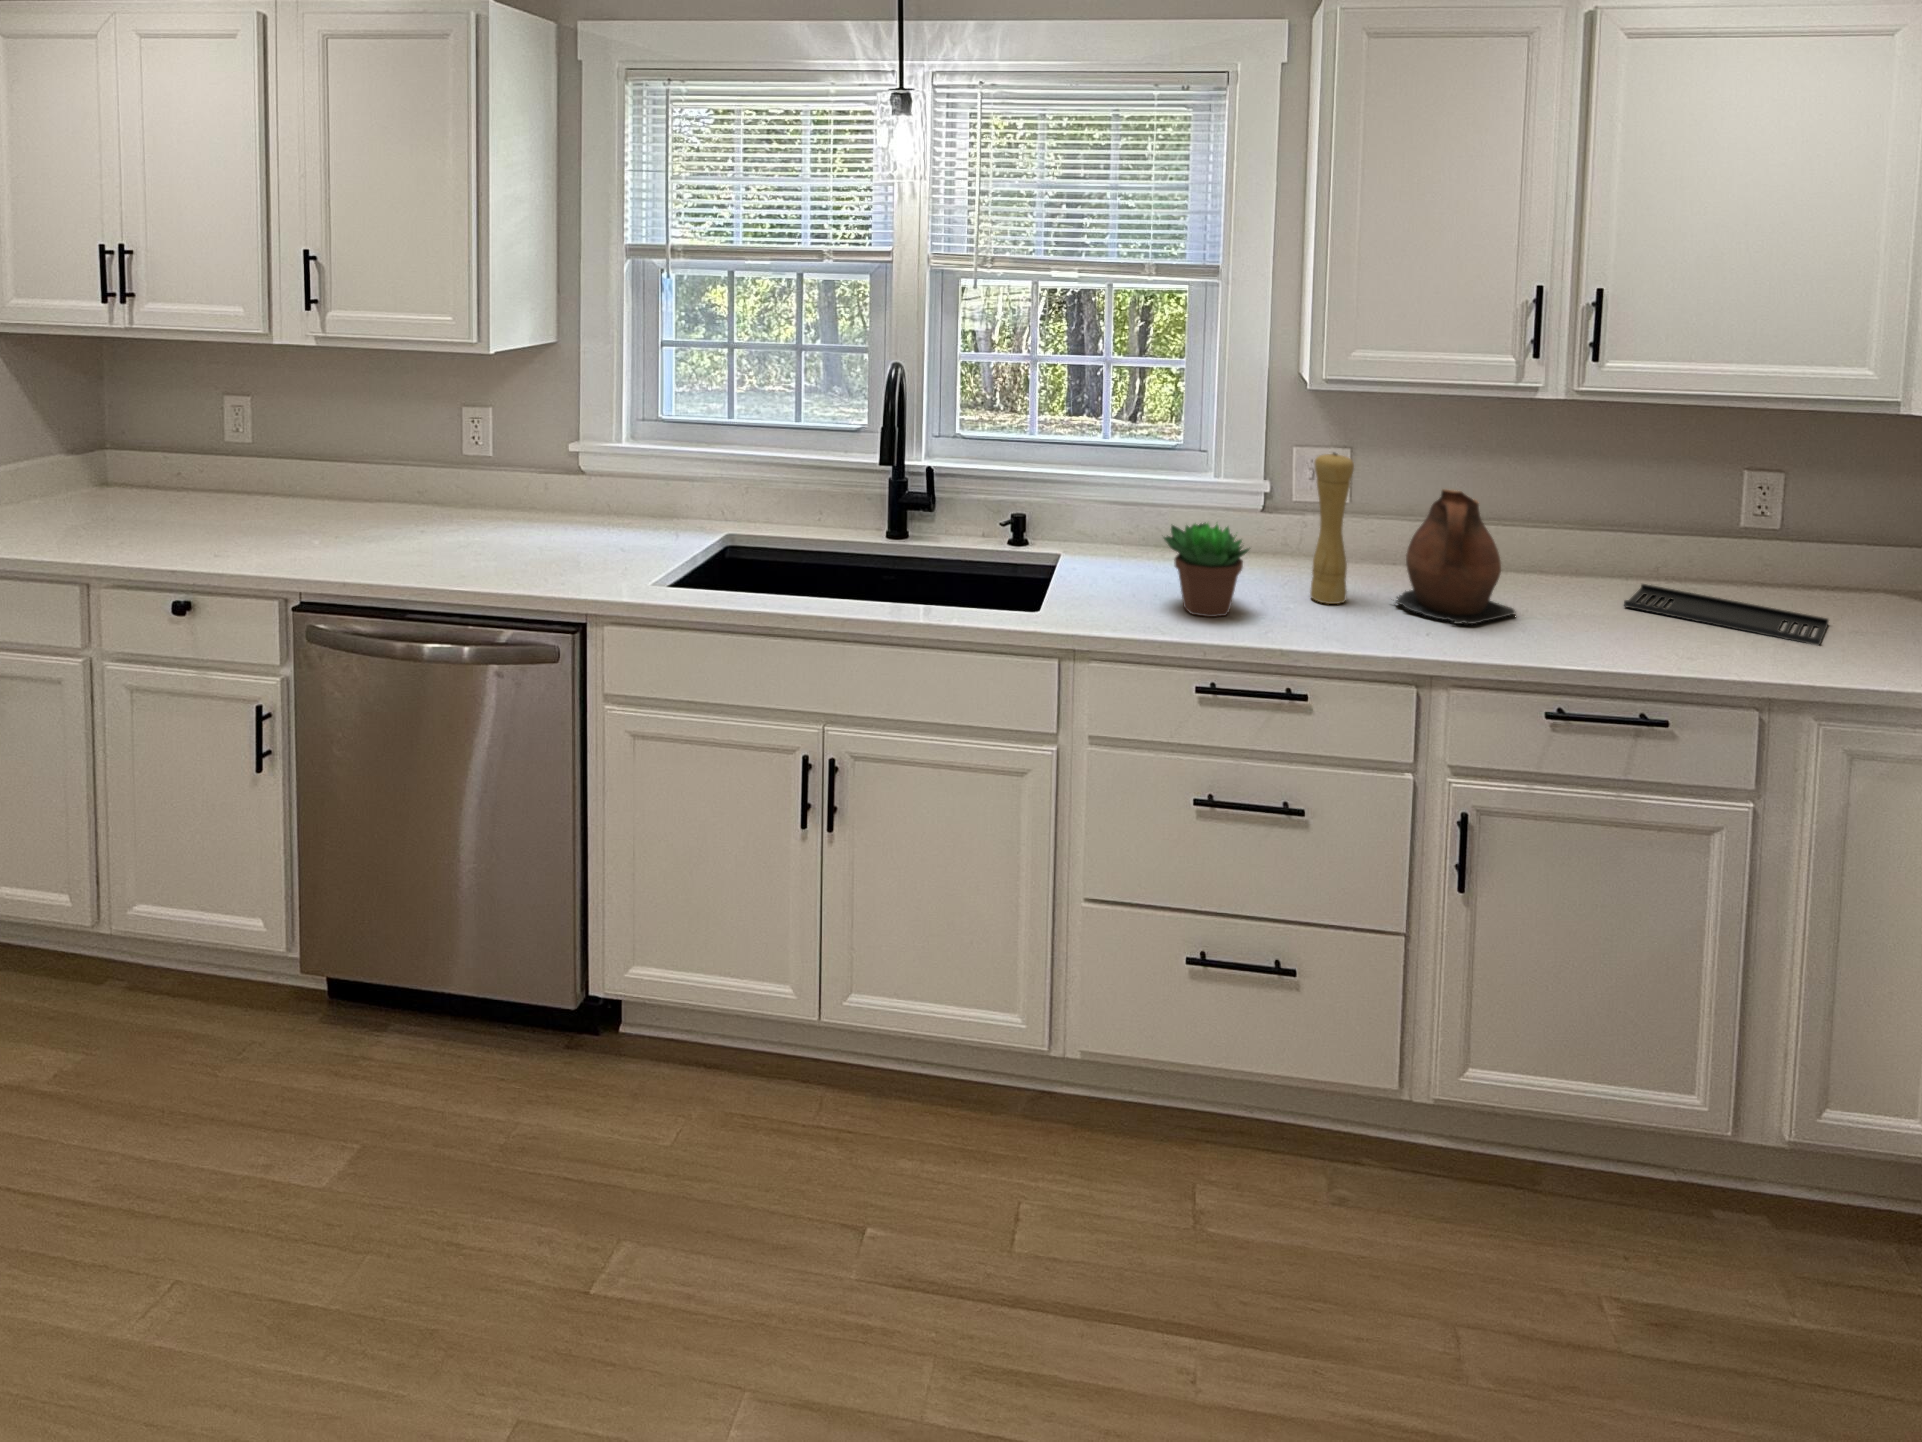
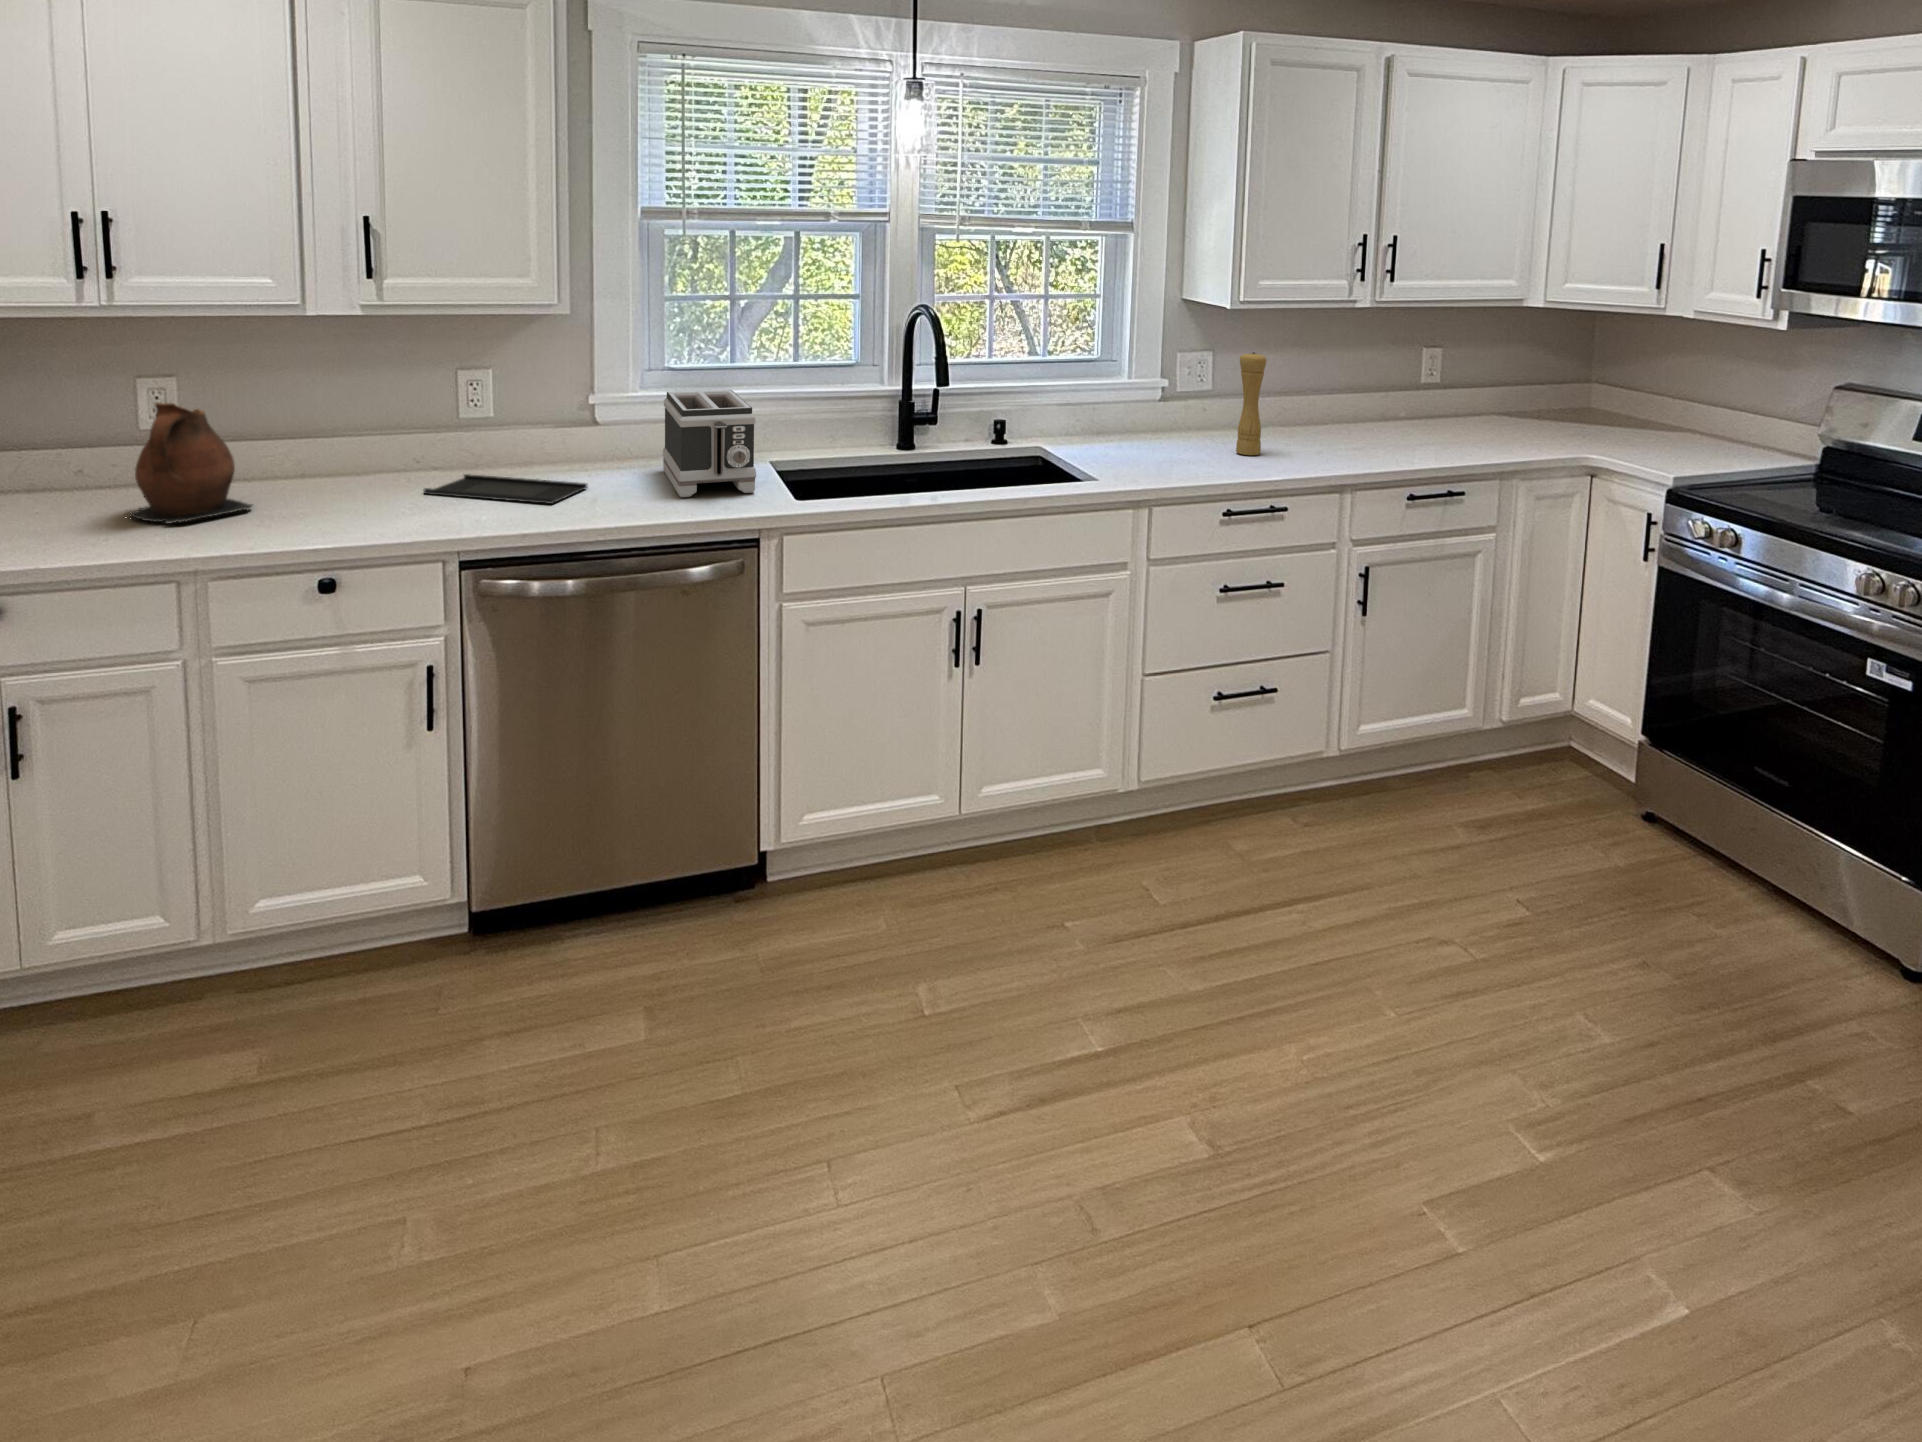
toaster: none [554,445,689,568] -> present [663,390,756,497]
ceramic pitcher: present [1395,489,1515,624] -> present [127,403,253,523]
succulent plant: present [1164,523,1249,617] -> none [1164,404,1227,470]
tray: present [1624,584,1829,645] -> present [424,474,588,504]

